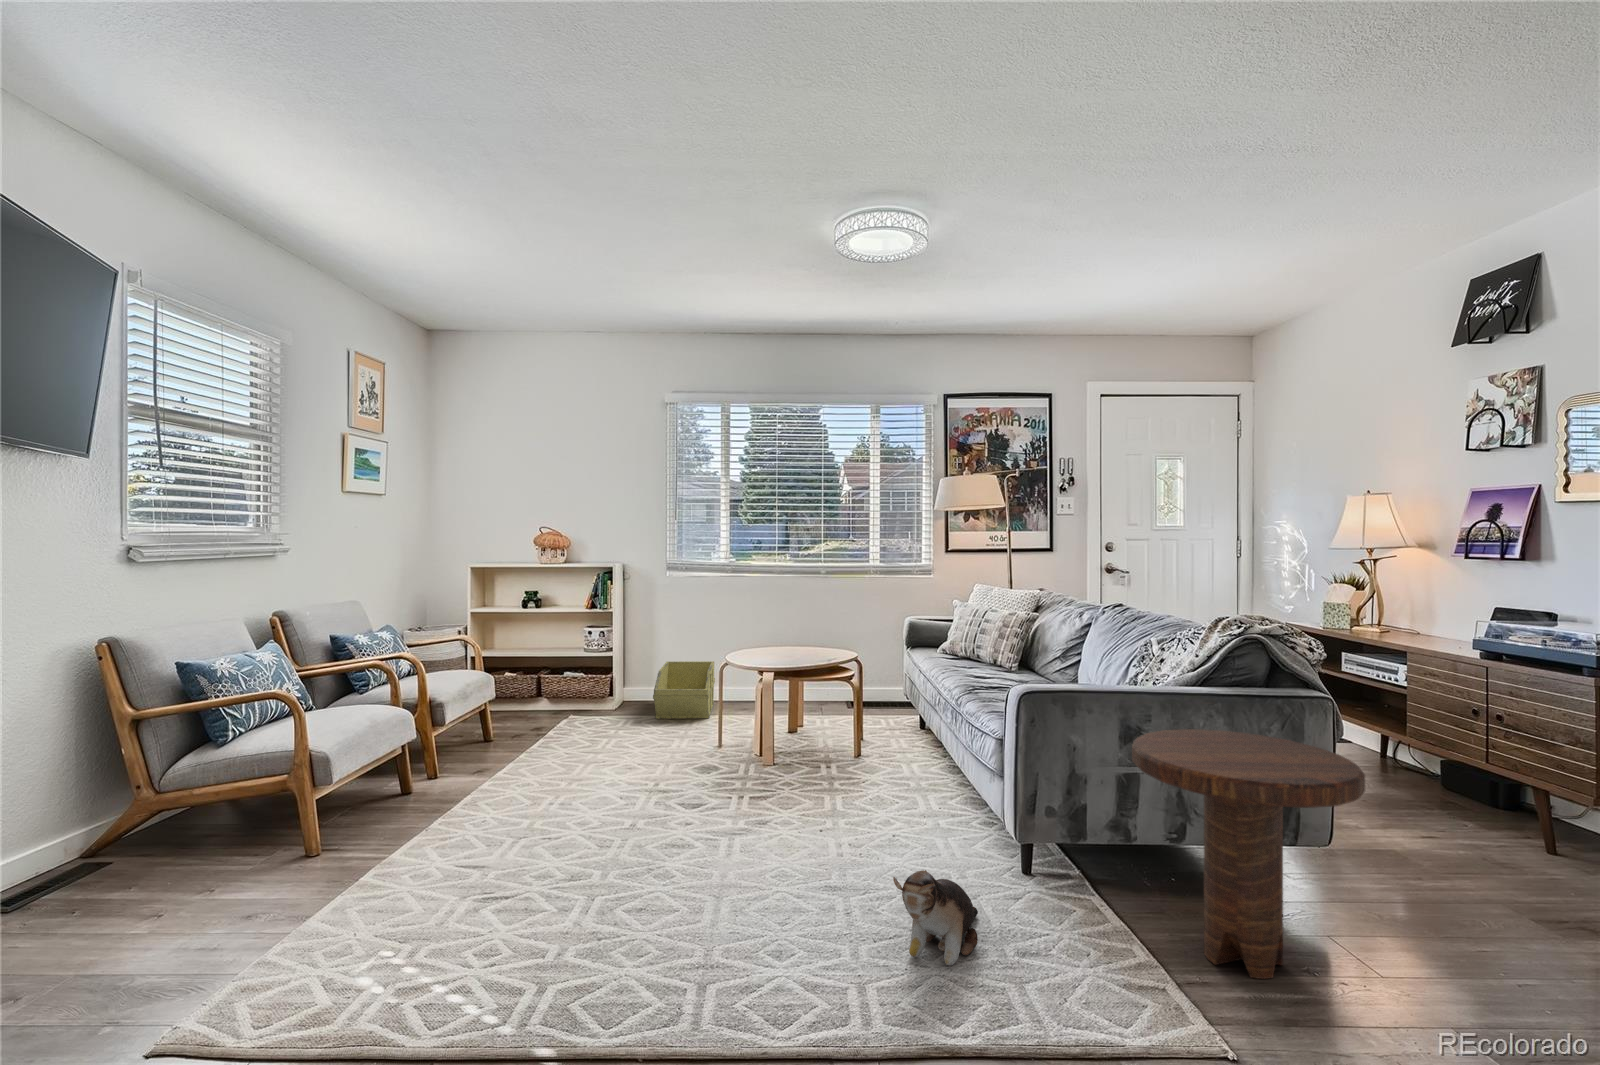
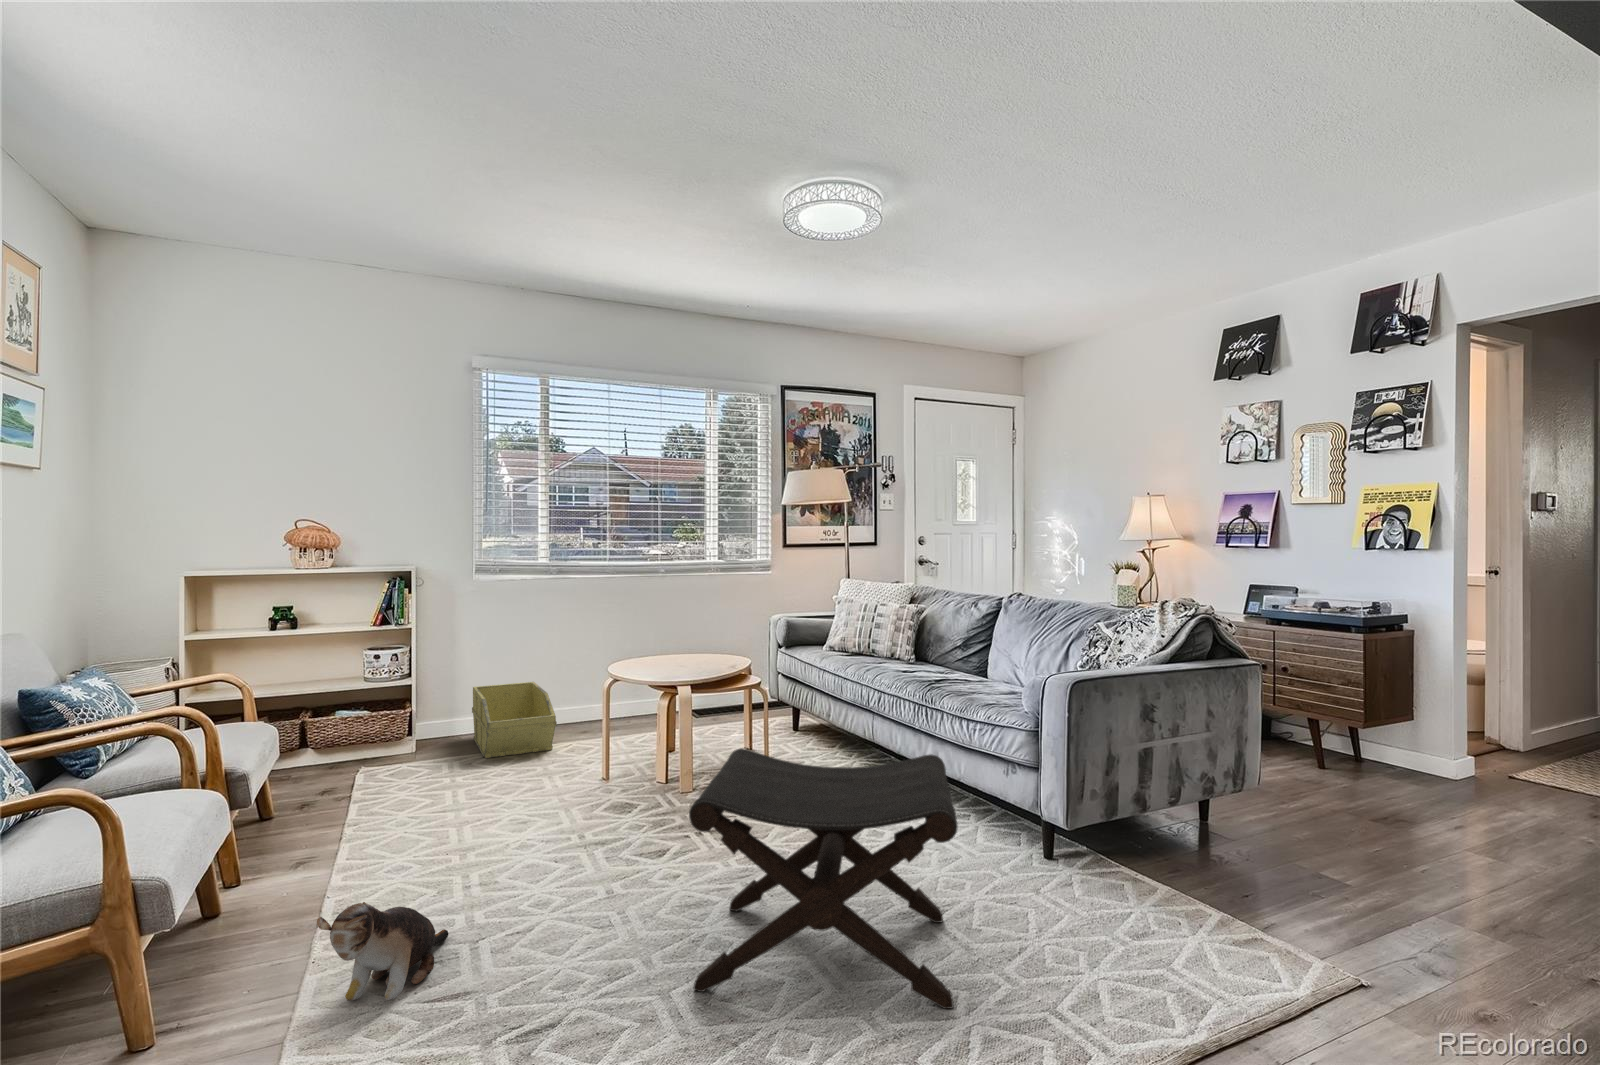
footstool: none [585,723,853,979] -> present [689,748,958,1009]
side table: present [1132,729,1365,979] -> none [1167,698,1361,898]
plush toy: present [893,870,978,965] -> present [317,902,449,1001]

